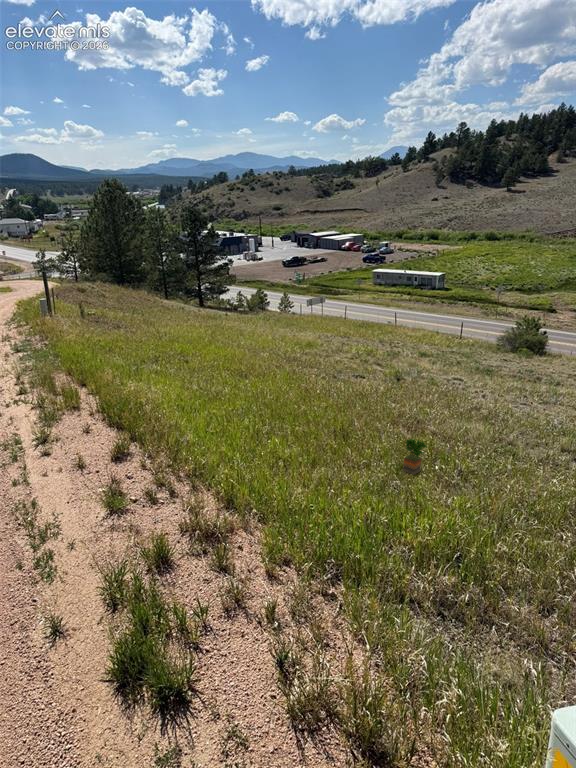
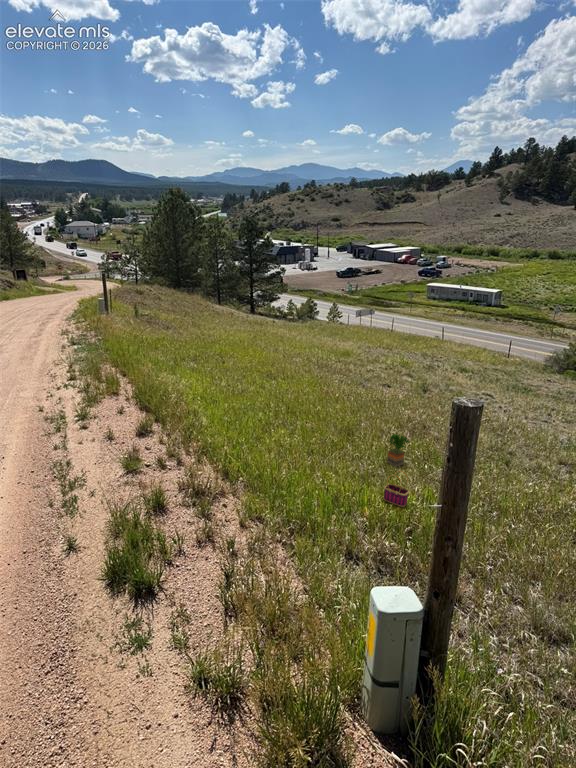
basket: none [422,487,452,529] -> present [384,471,409,507]

